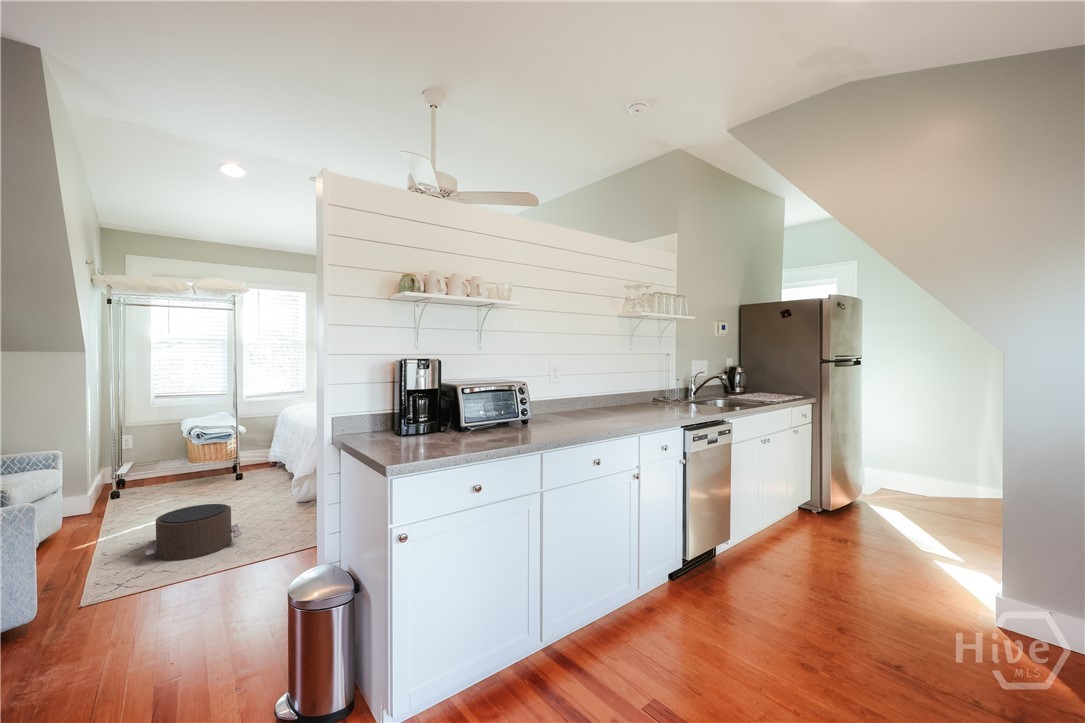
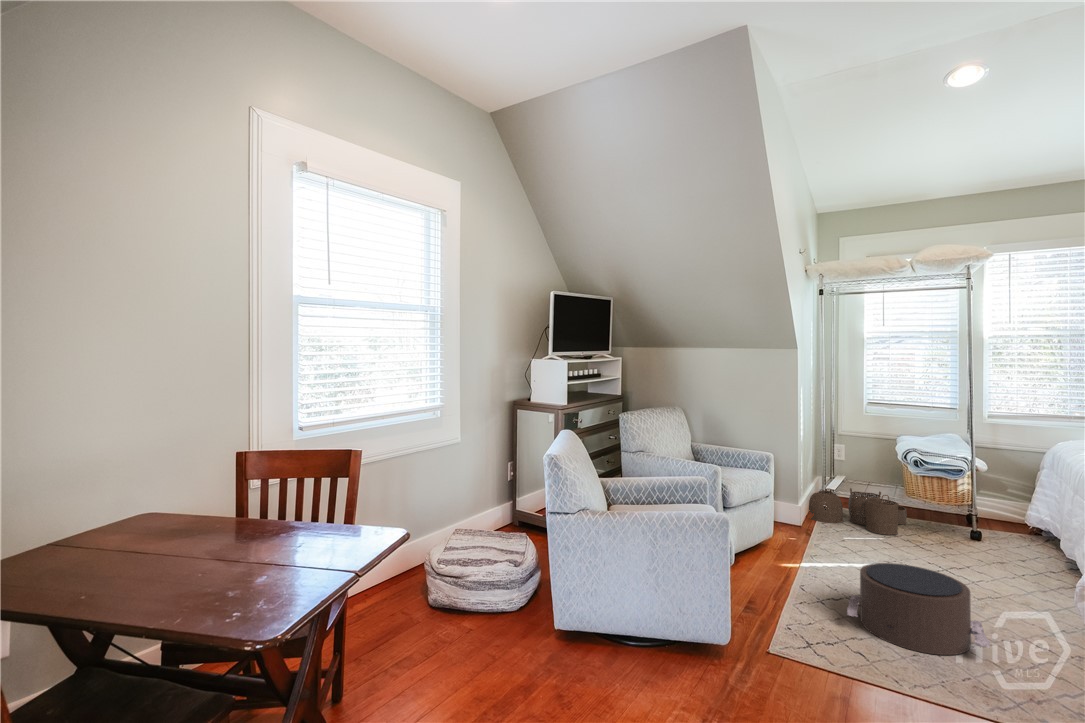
woven basket: none [99,464,191,503] -> present [809,488,907,535]

